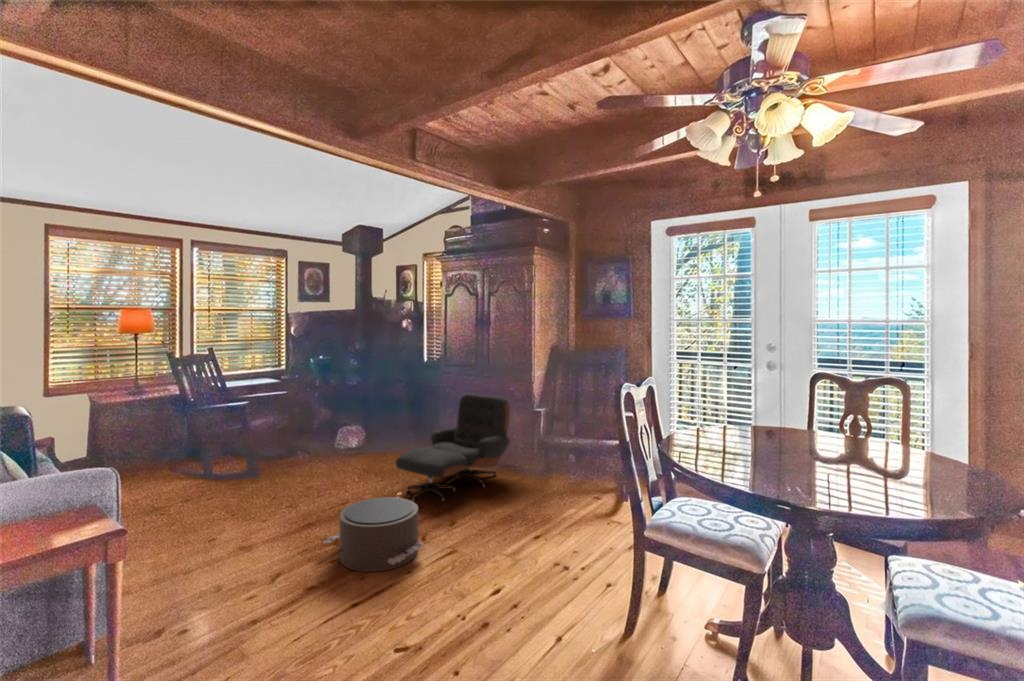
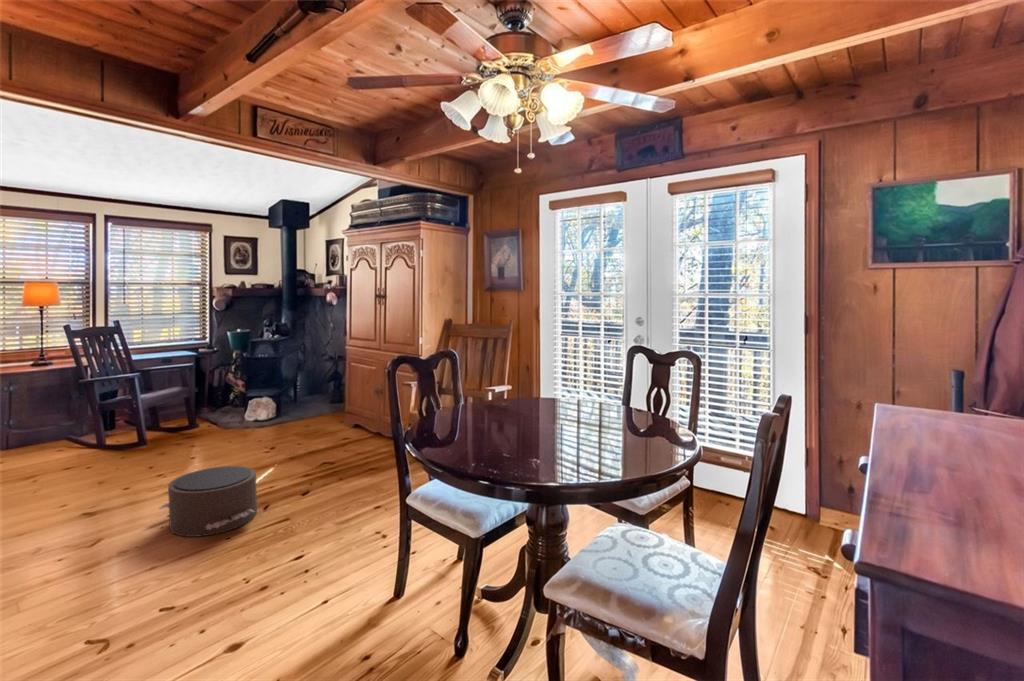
lounge chair: present [396,393,510,502] -> none [273,367,399,472]

